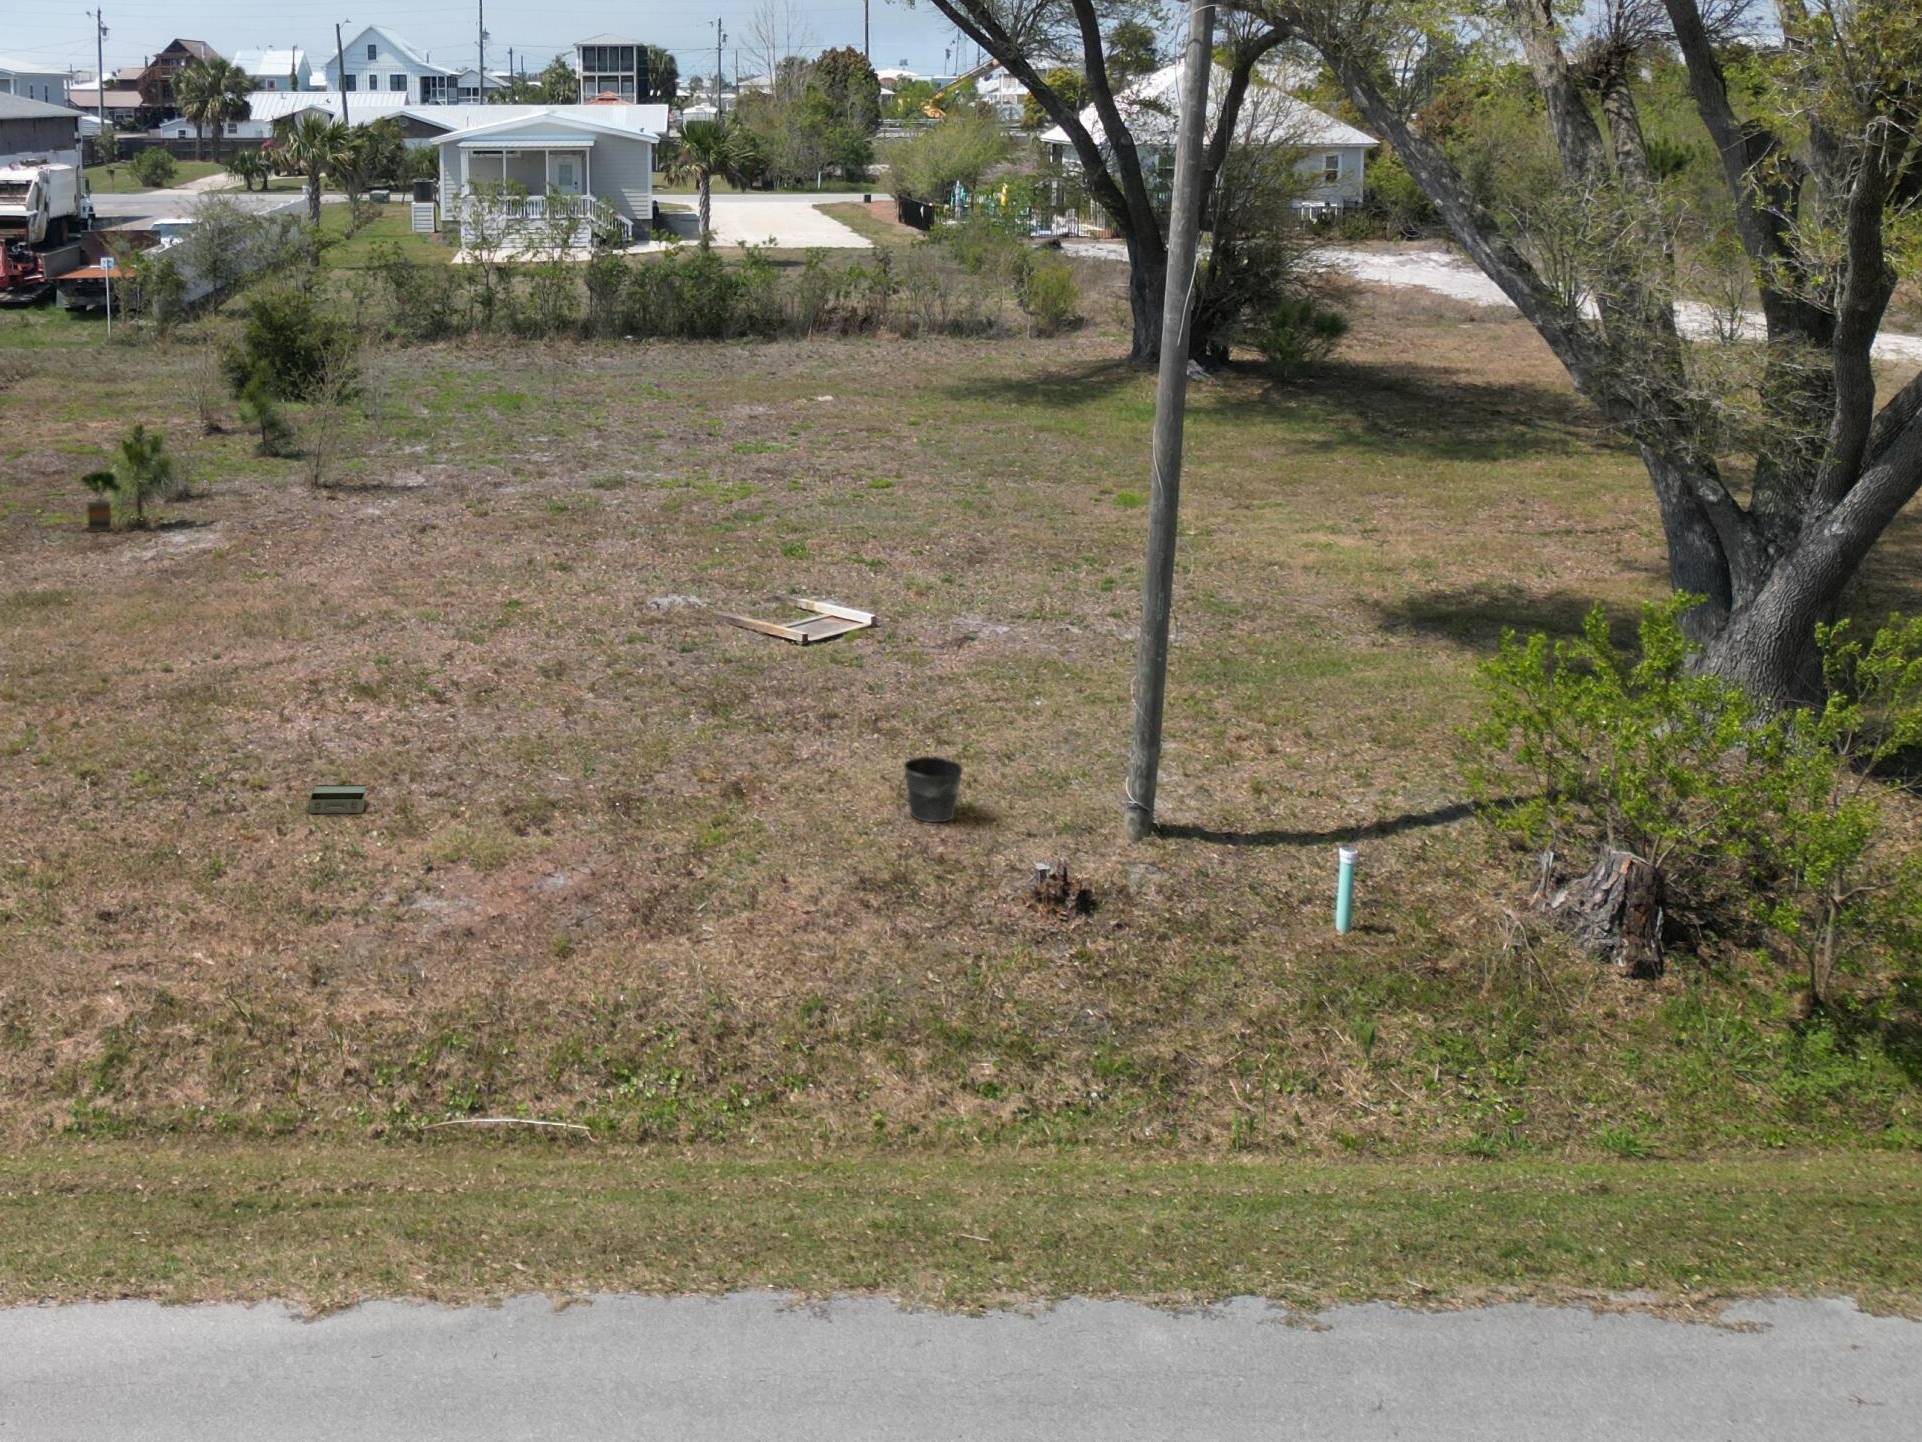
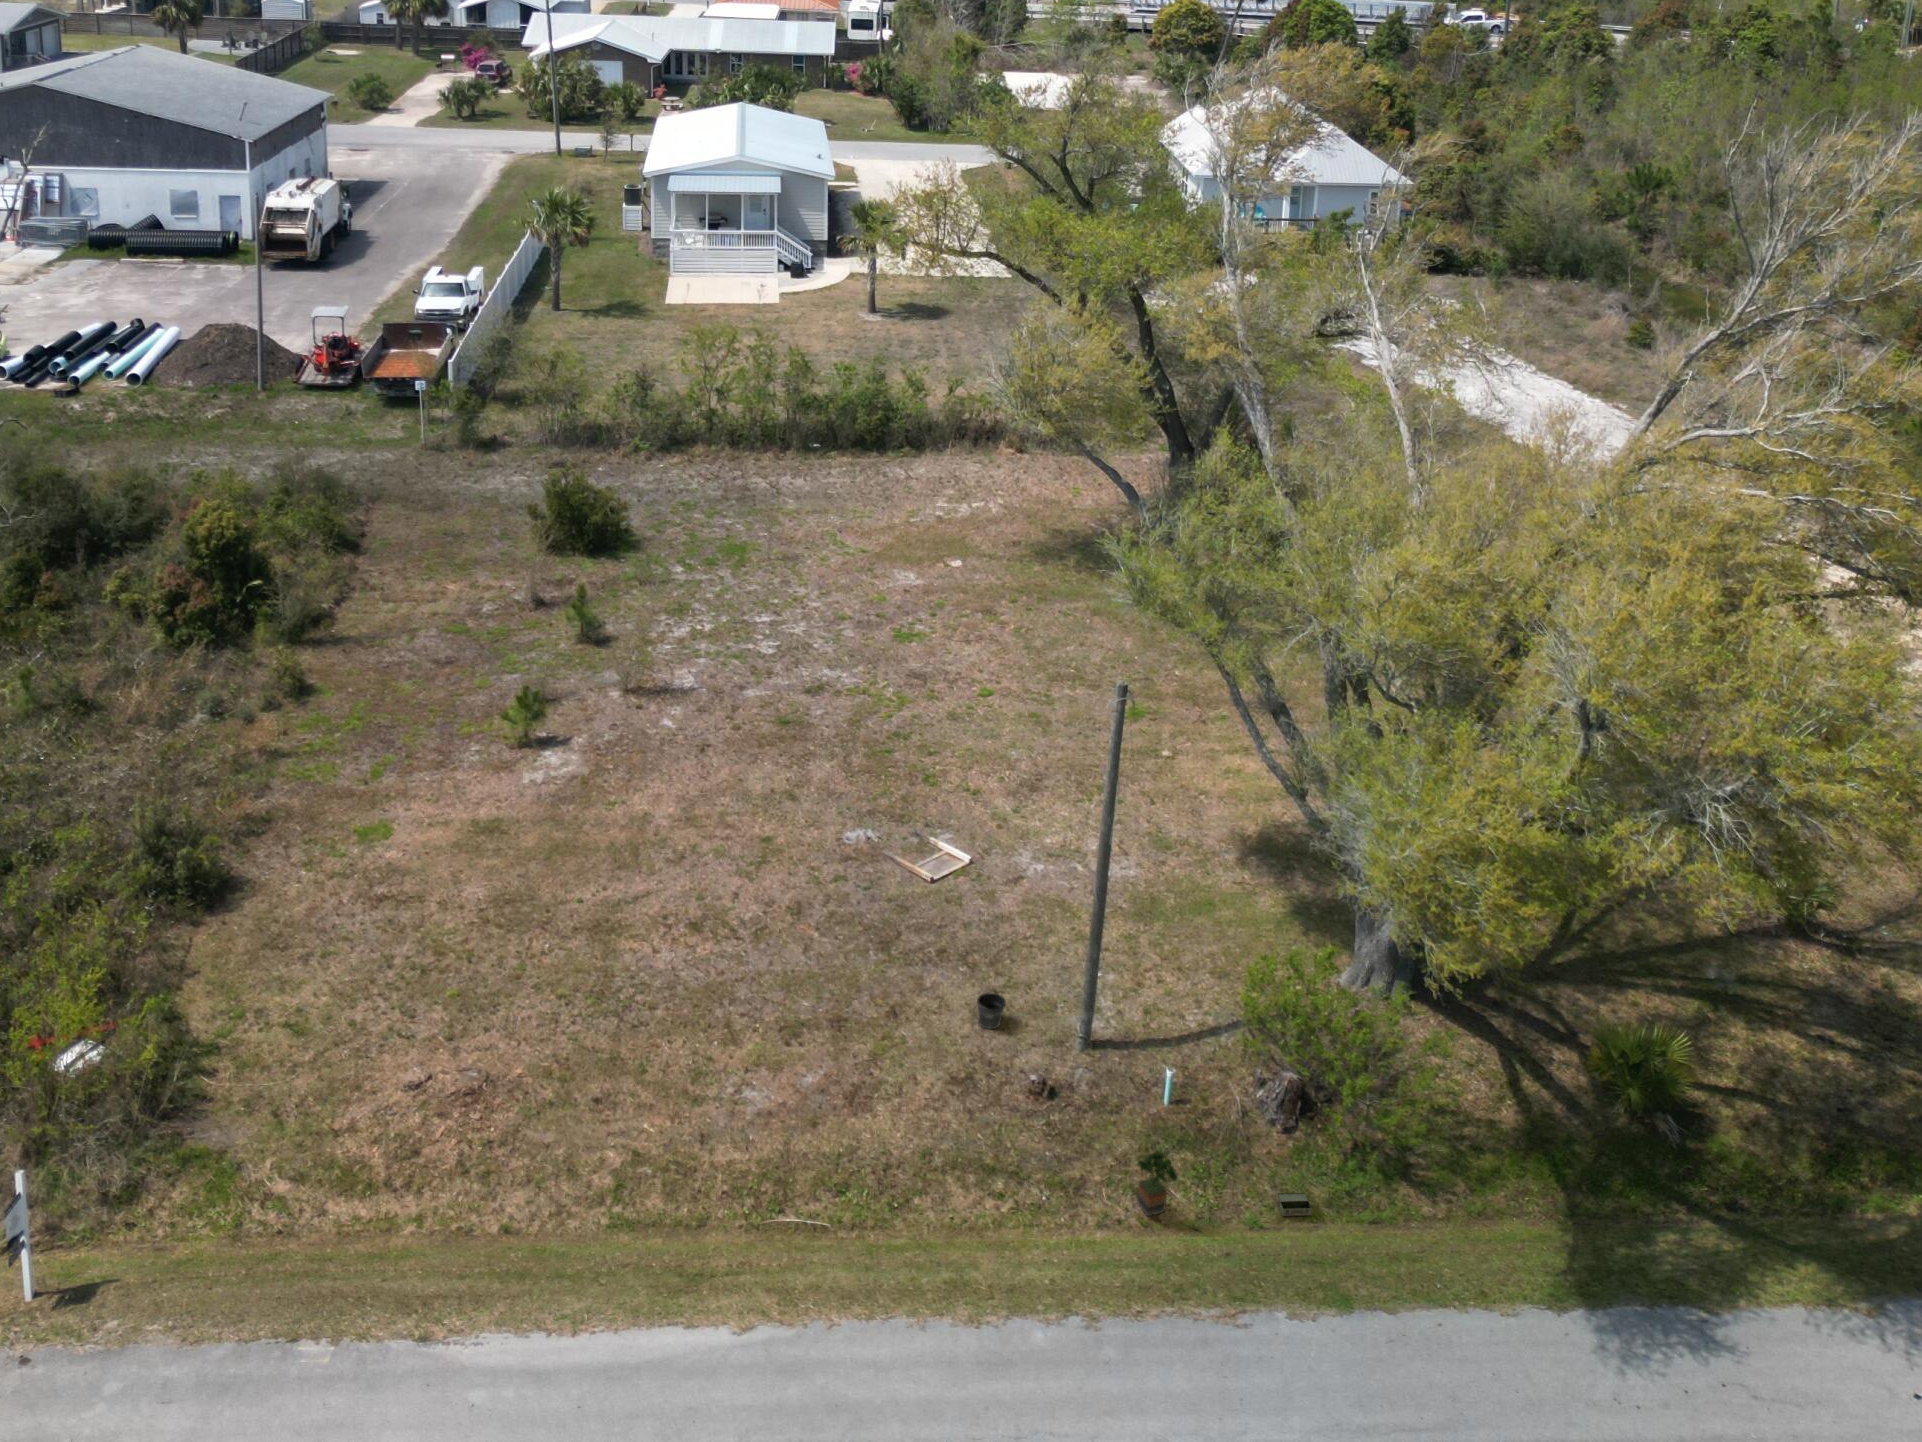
potted tree: present [81,472,120,532] -> present [1137,1151,1178,1216]
toolbox: present [309,785,367,813] -> present [1277,1193,1312,1216]

